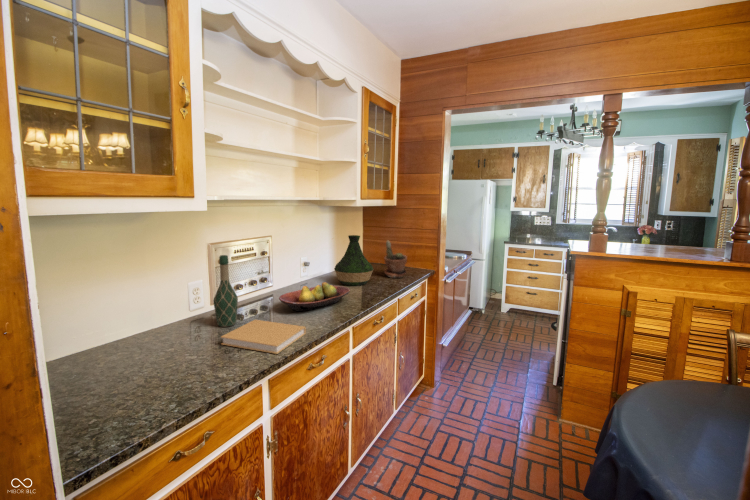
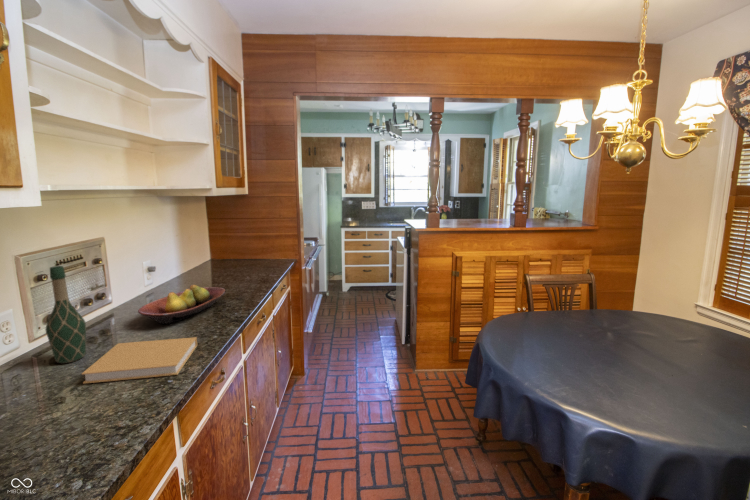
vase: present [334,235,374,286] -> none [190,229,239,286]
potted plant: present [385,241,407,278] -> none [246,232,271,271]

